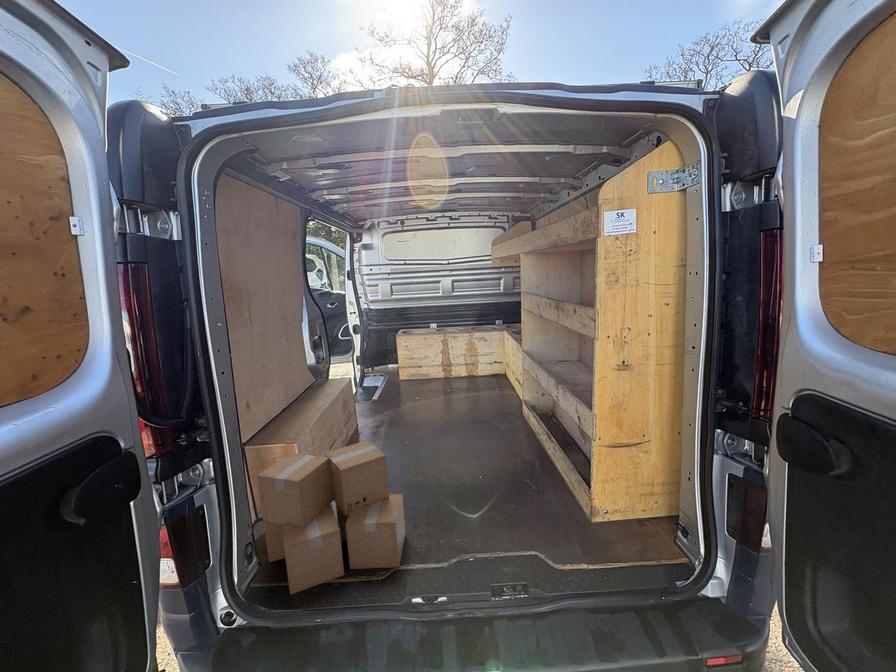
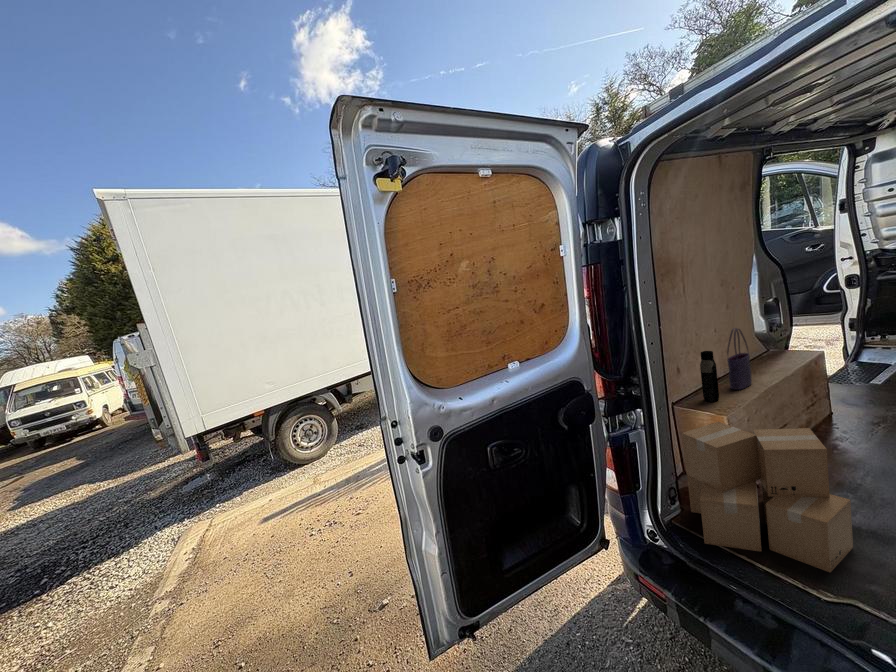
tote bag: none [288,361,309,419] -> present [727,328,752,390]
water bottle: none [265,384,284,435] -> present [700,351,719,402]

